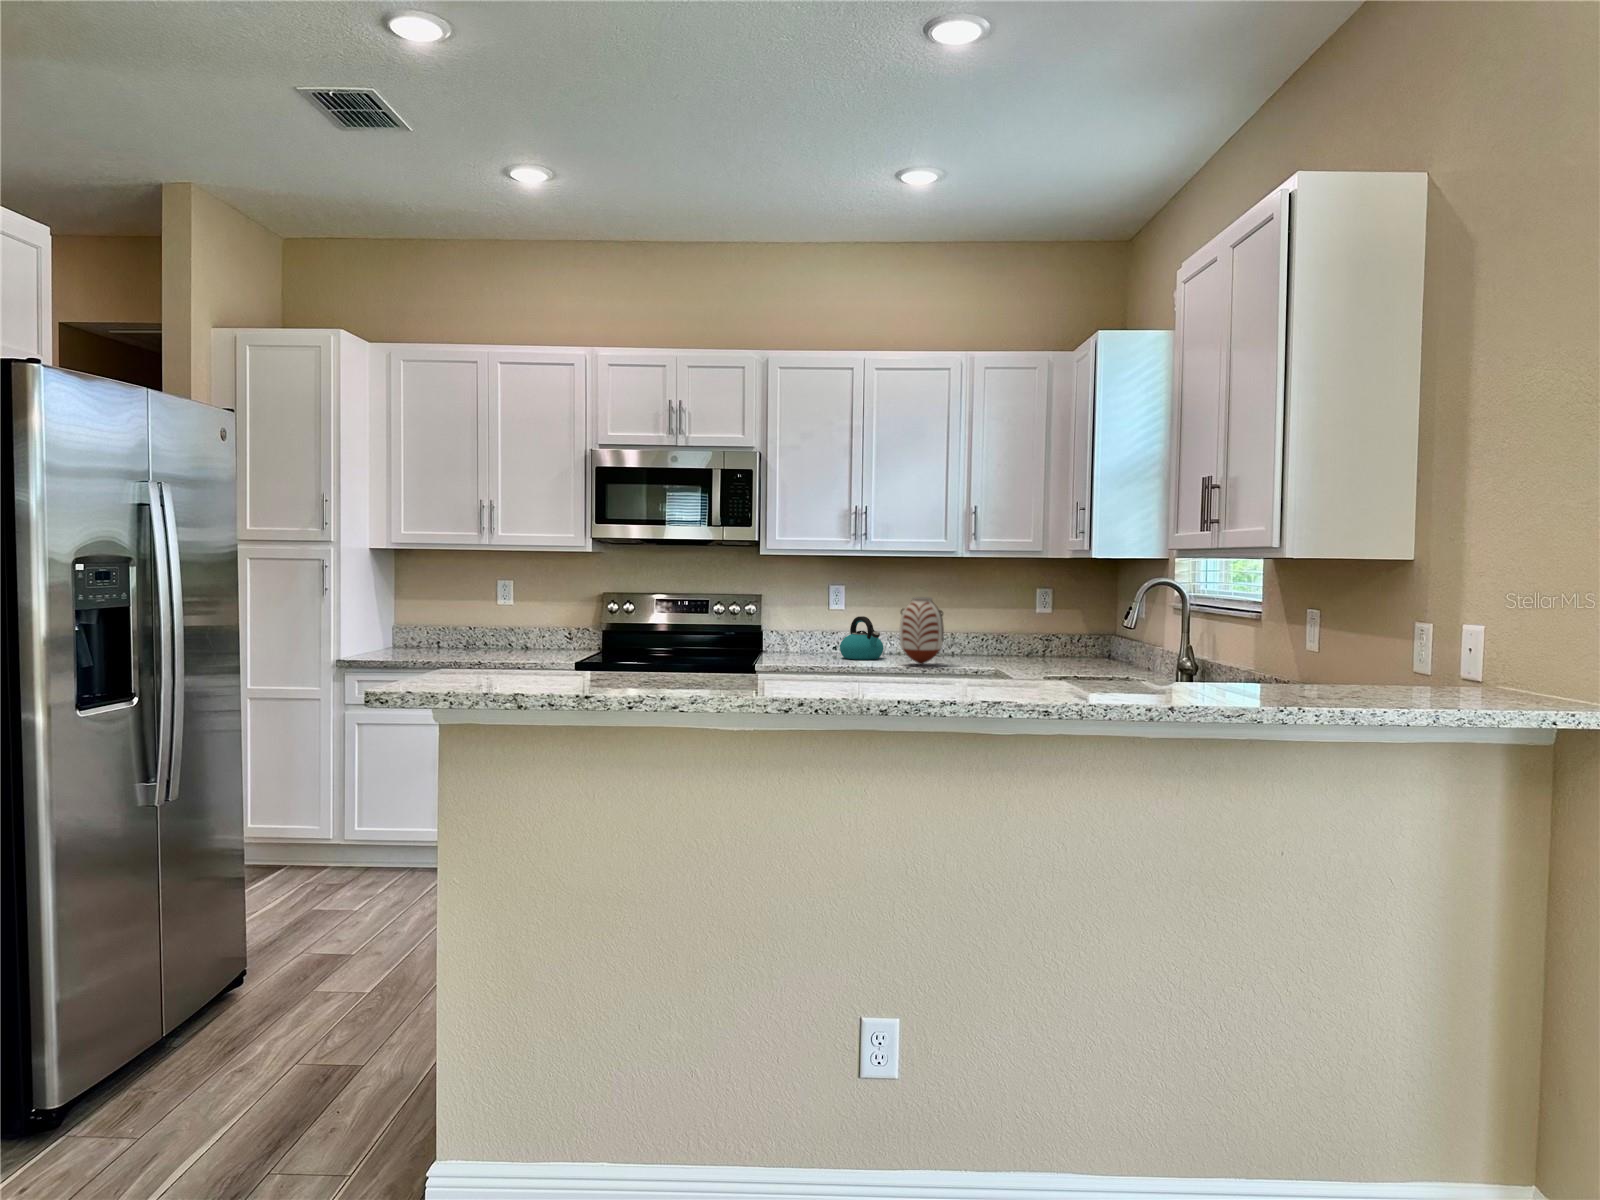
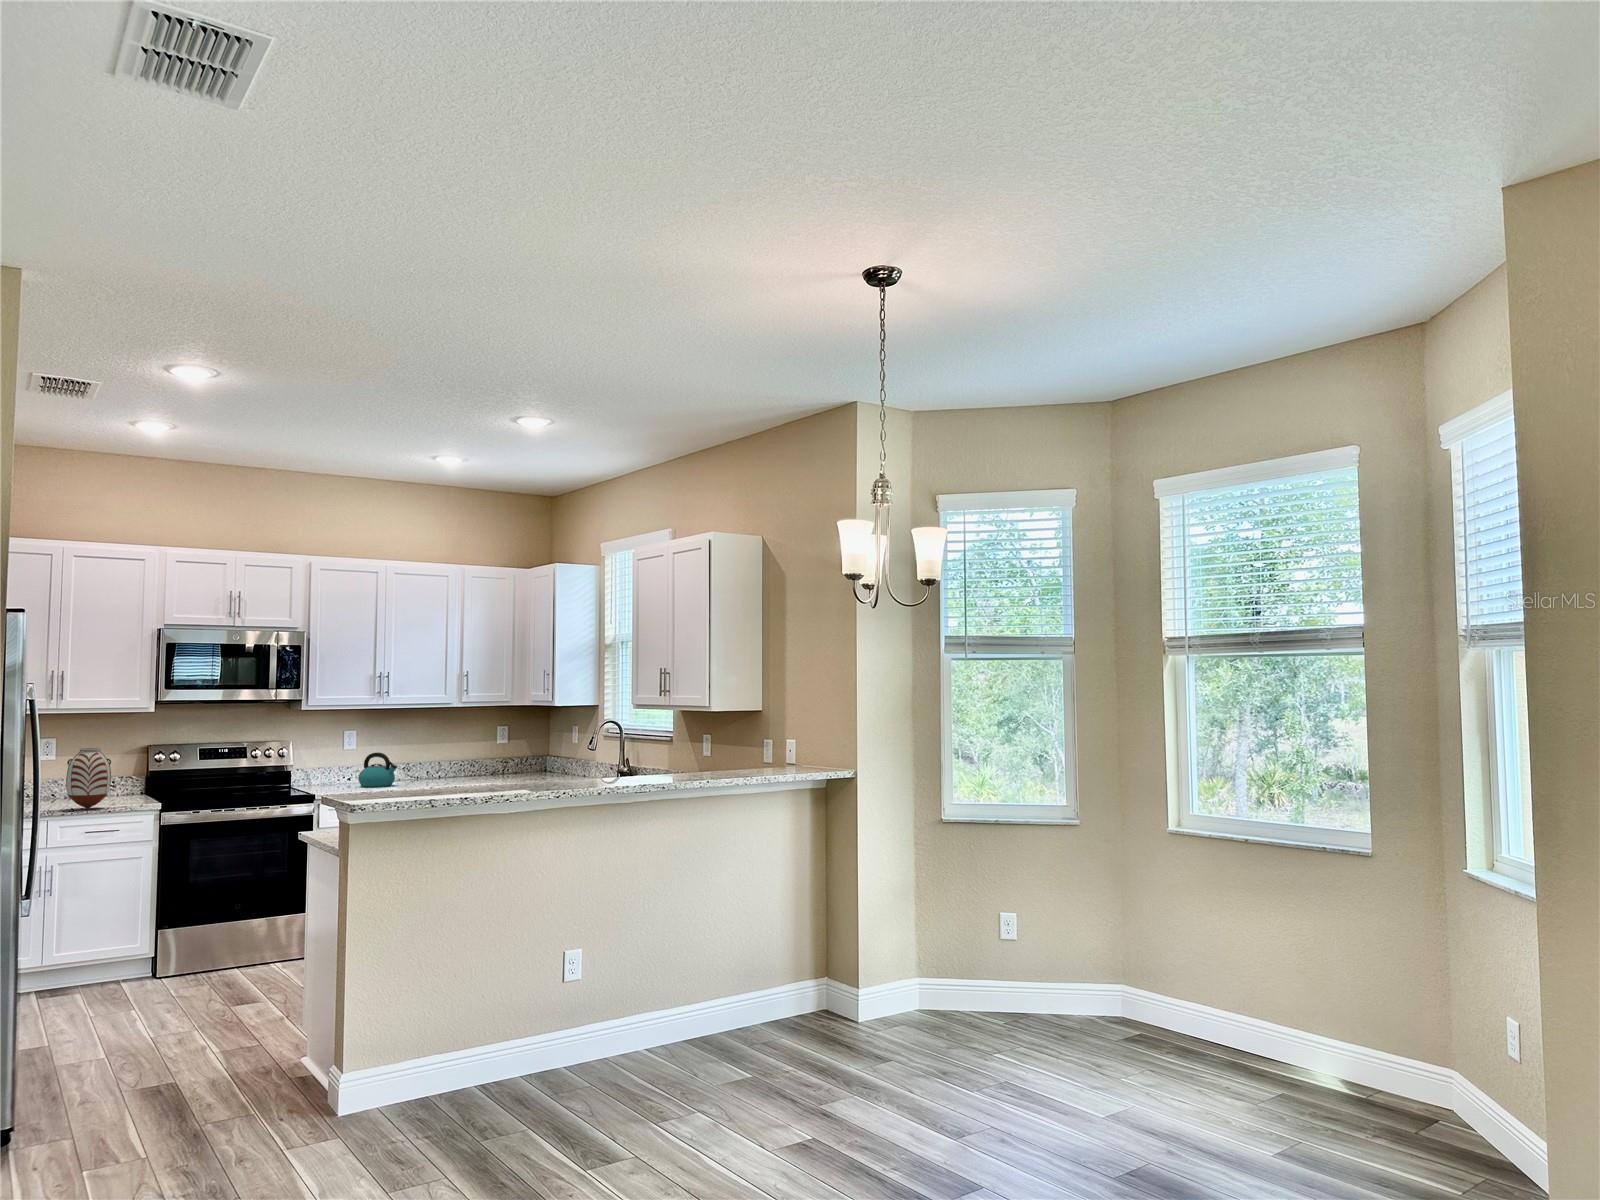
vase: present [900,597,944,665] -> present [66,748,111,809]

